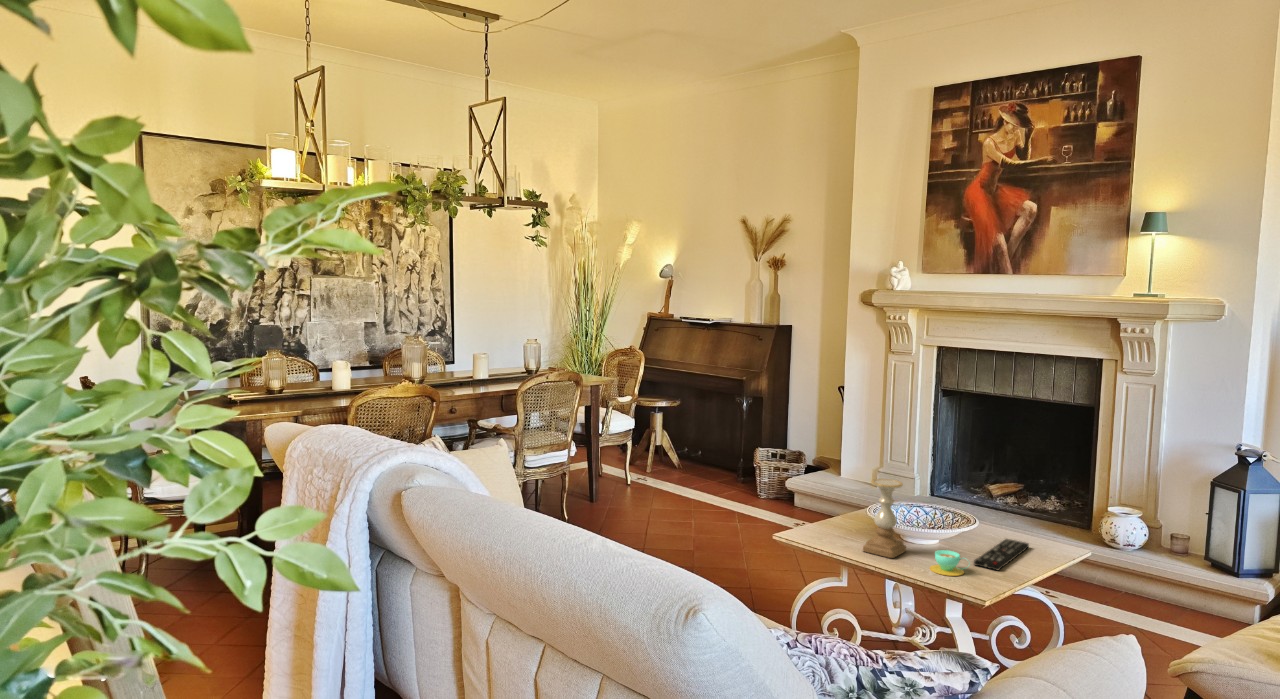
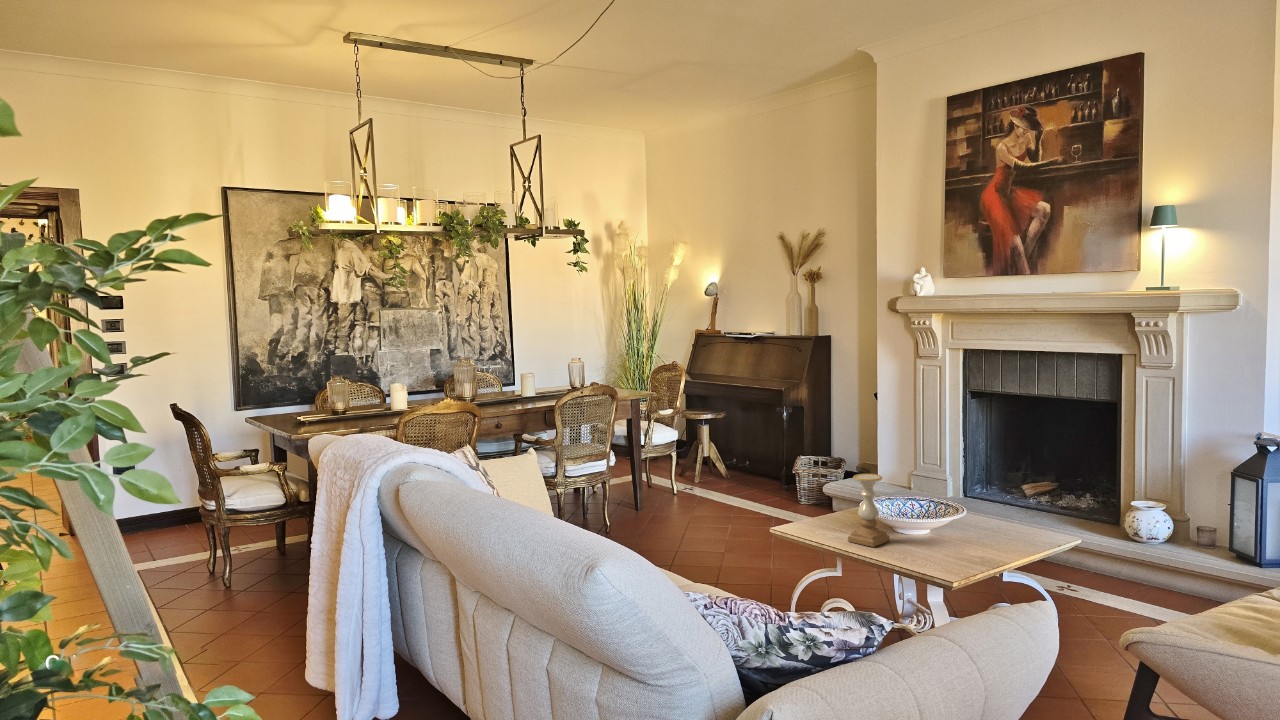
remote control: present [974,539,1029,570] -> none [950,528,1012,556]
teacup: present [930,550,964,576] -> none [906,538,942,561]

